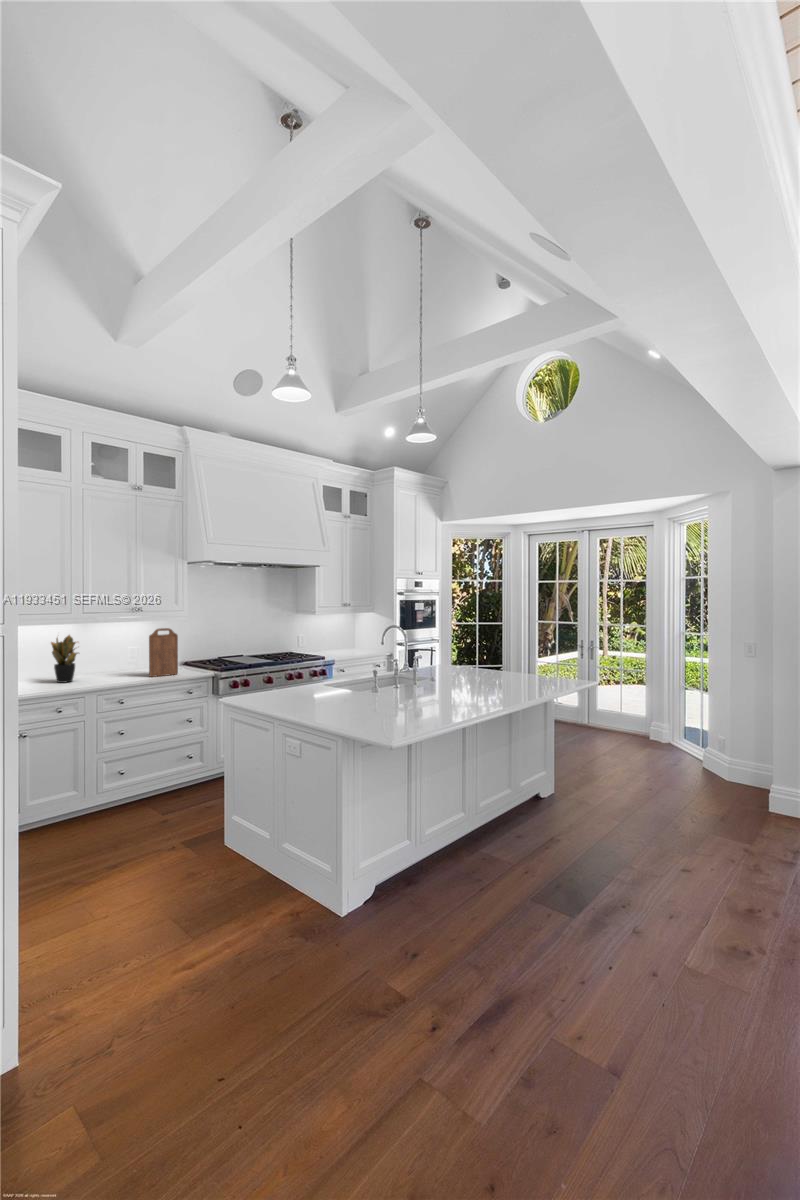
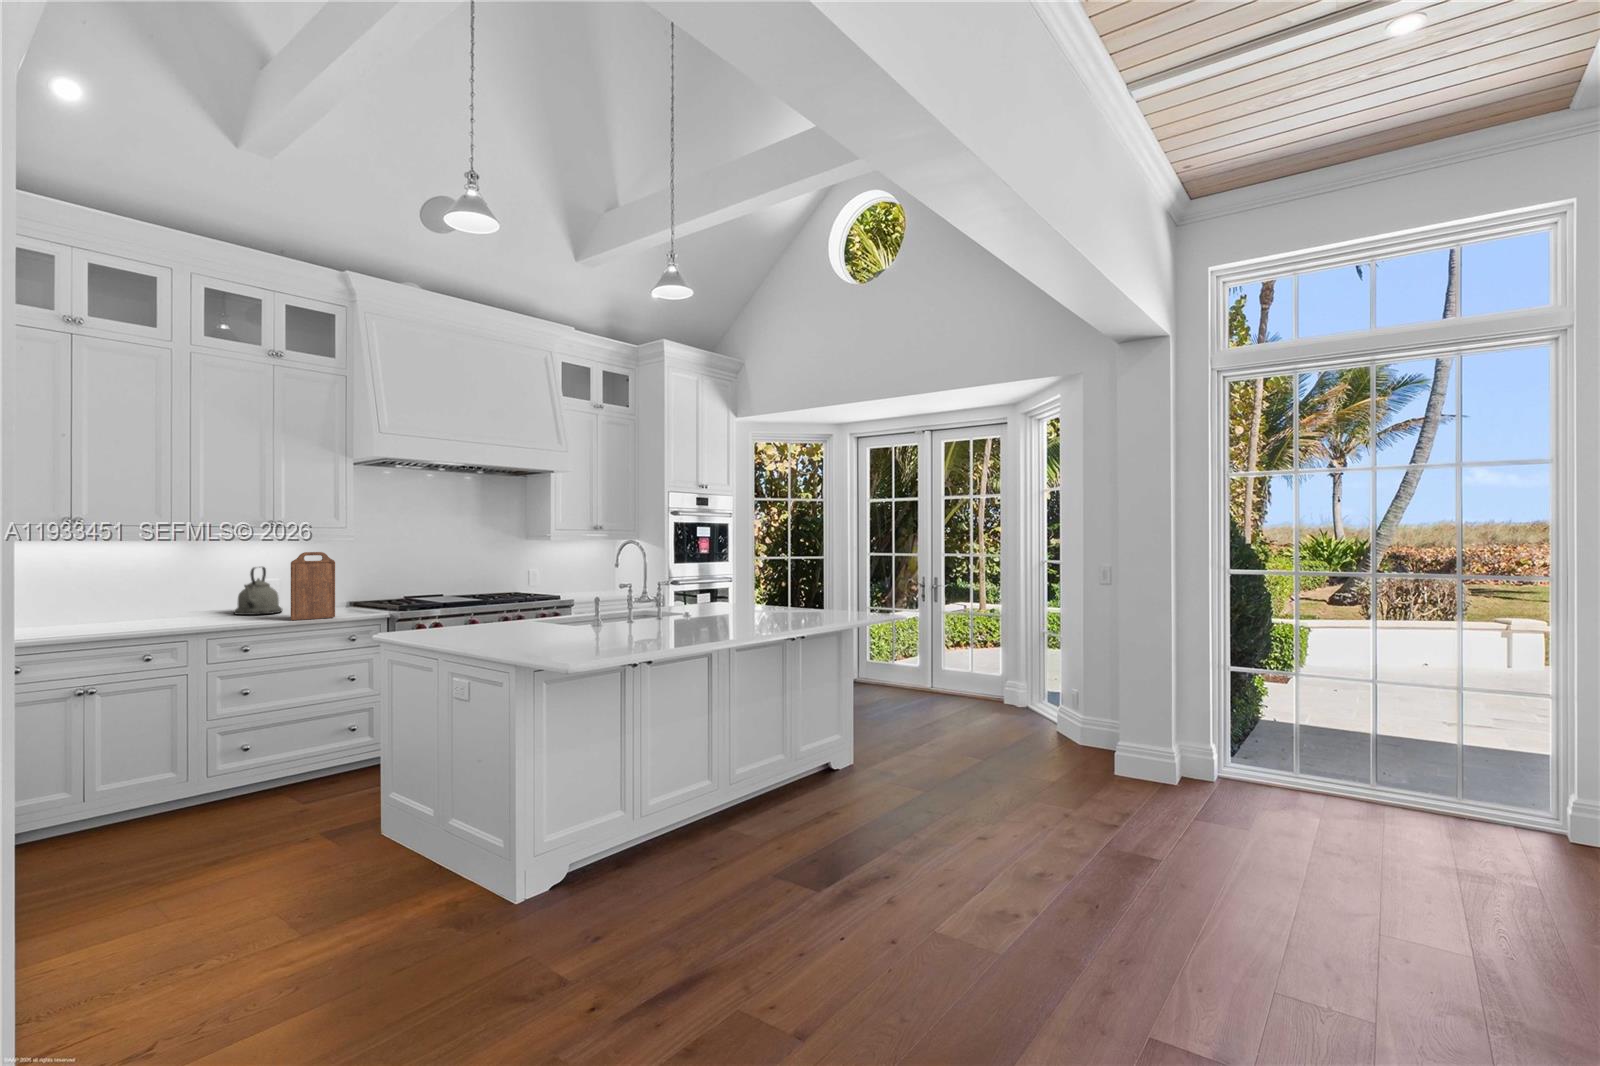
potted plant: present [51,635,78,683] -> none [131,552,192,627]
kettle: none [109,638,141,672] -> present [234,567,282,615]

